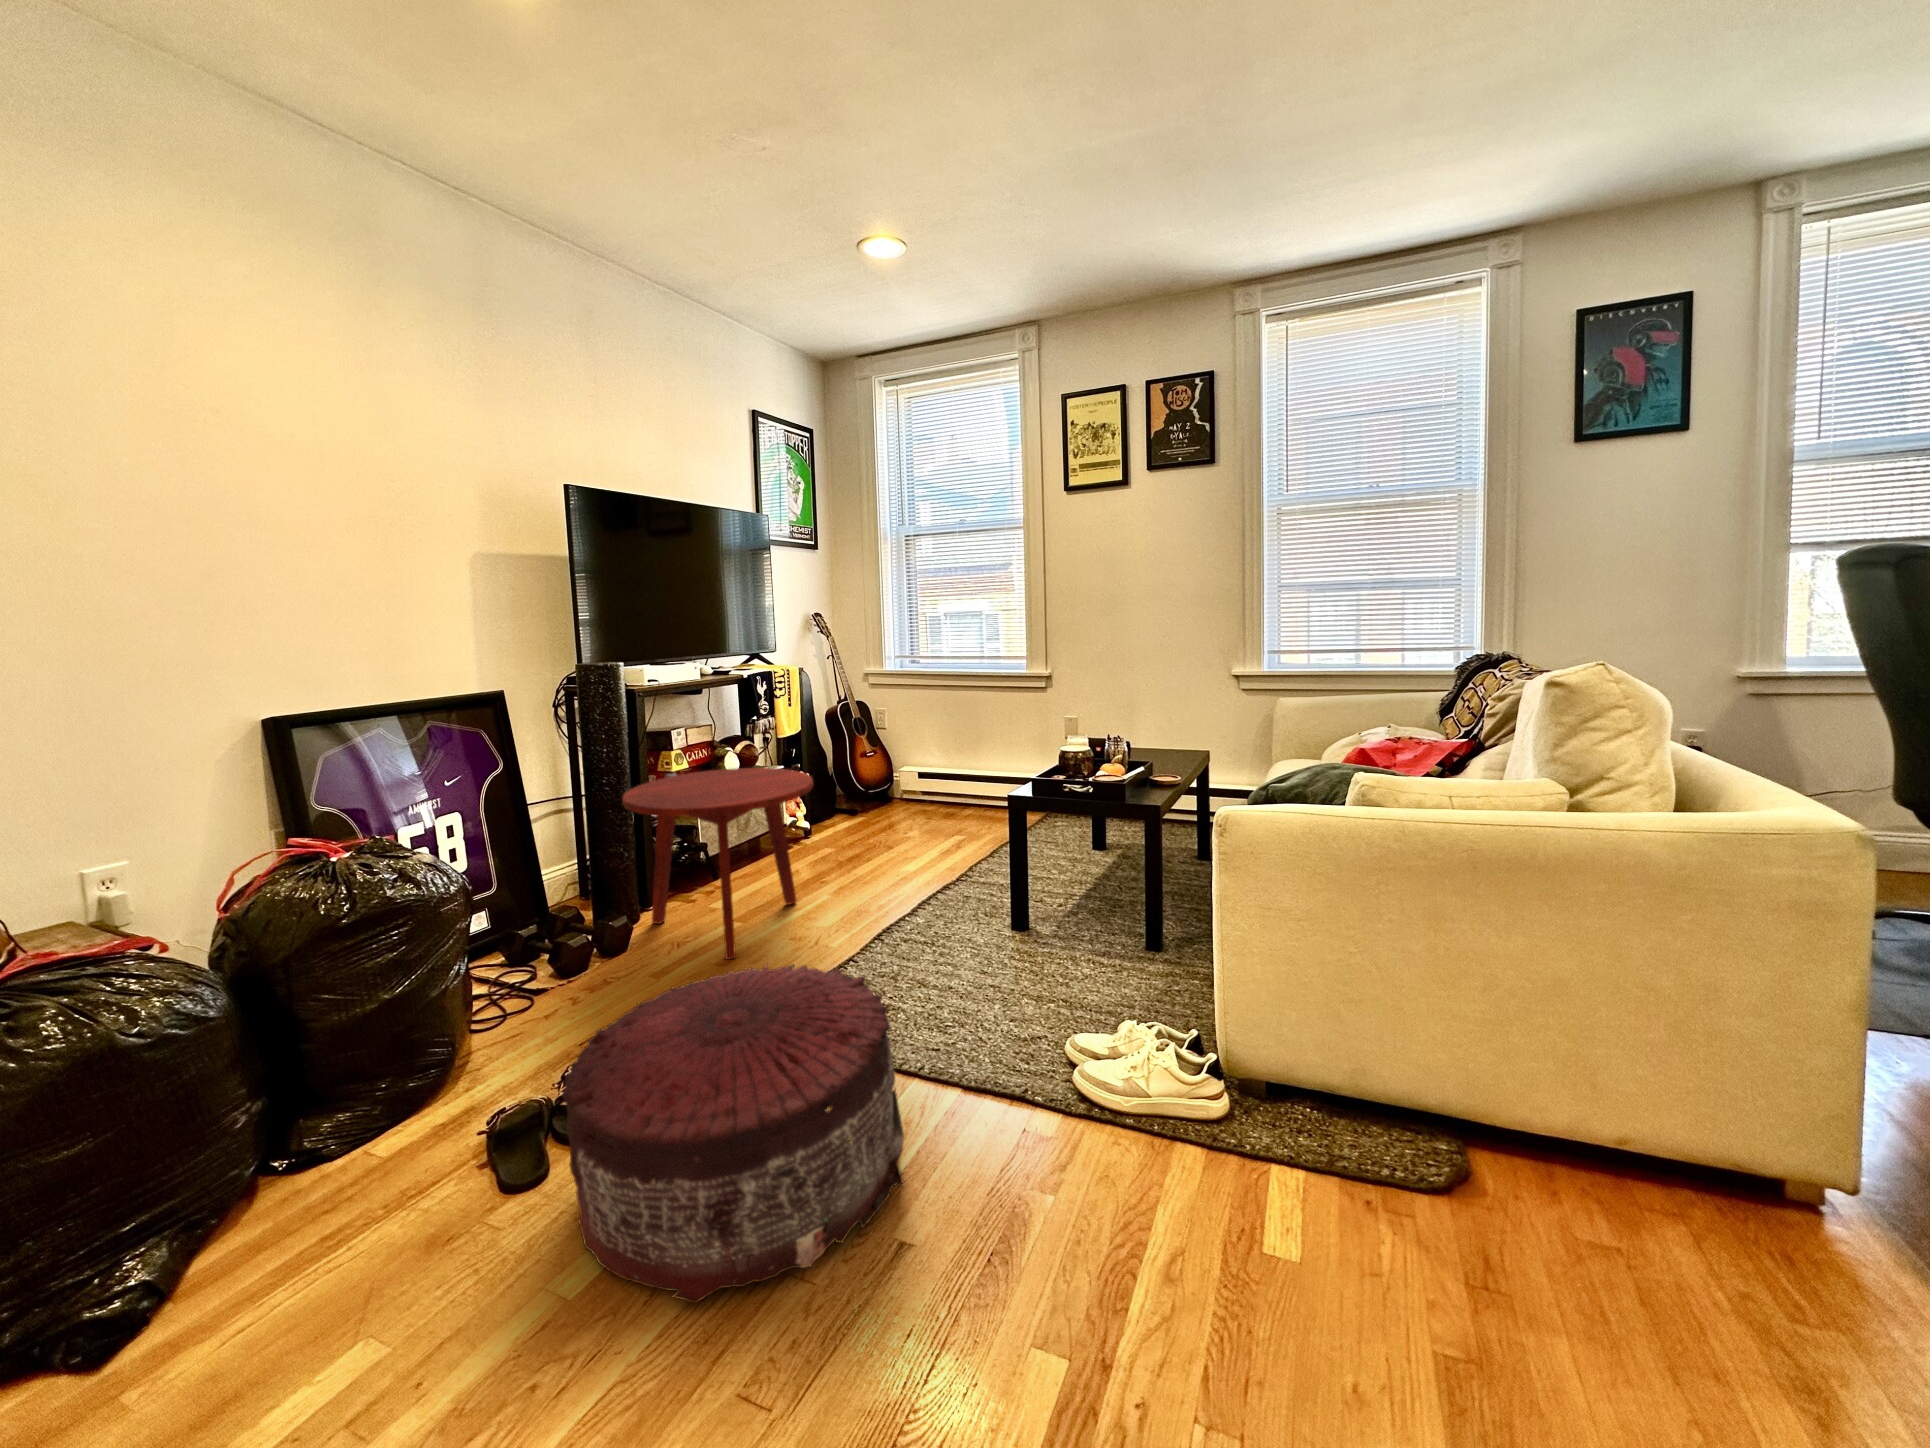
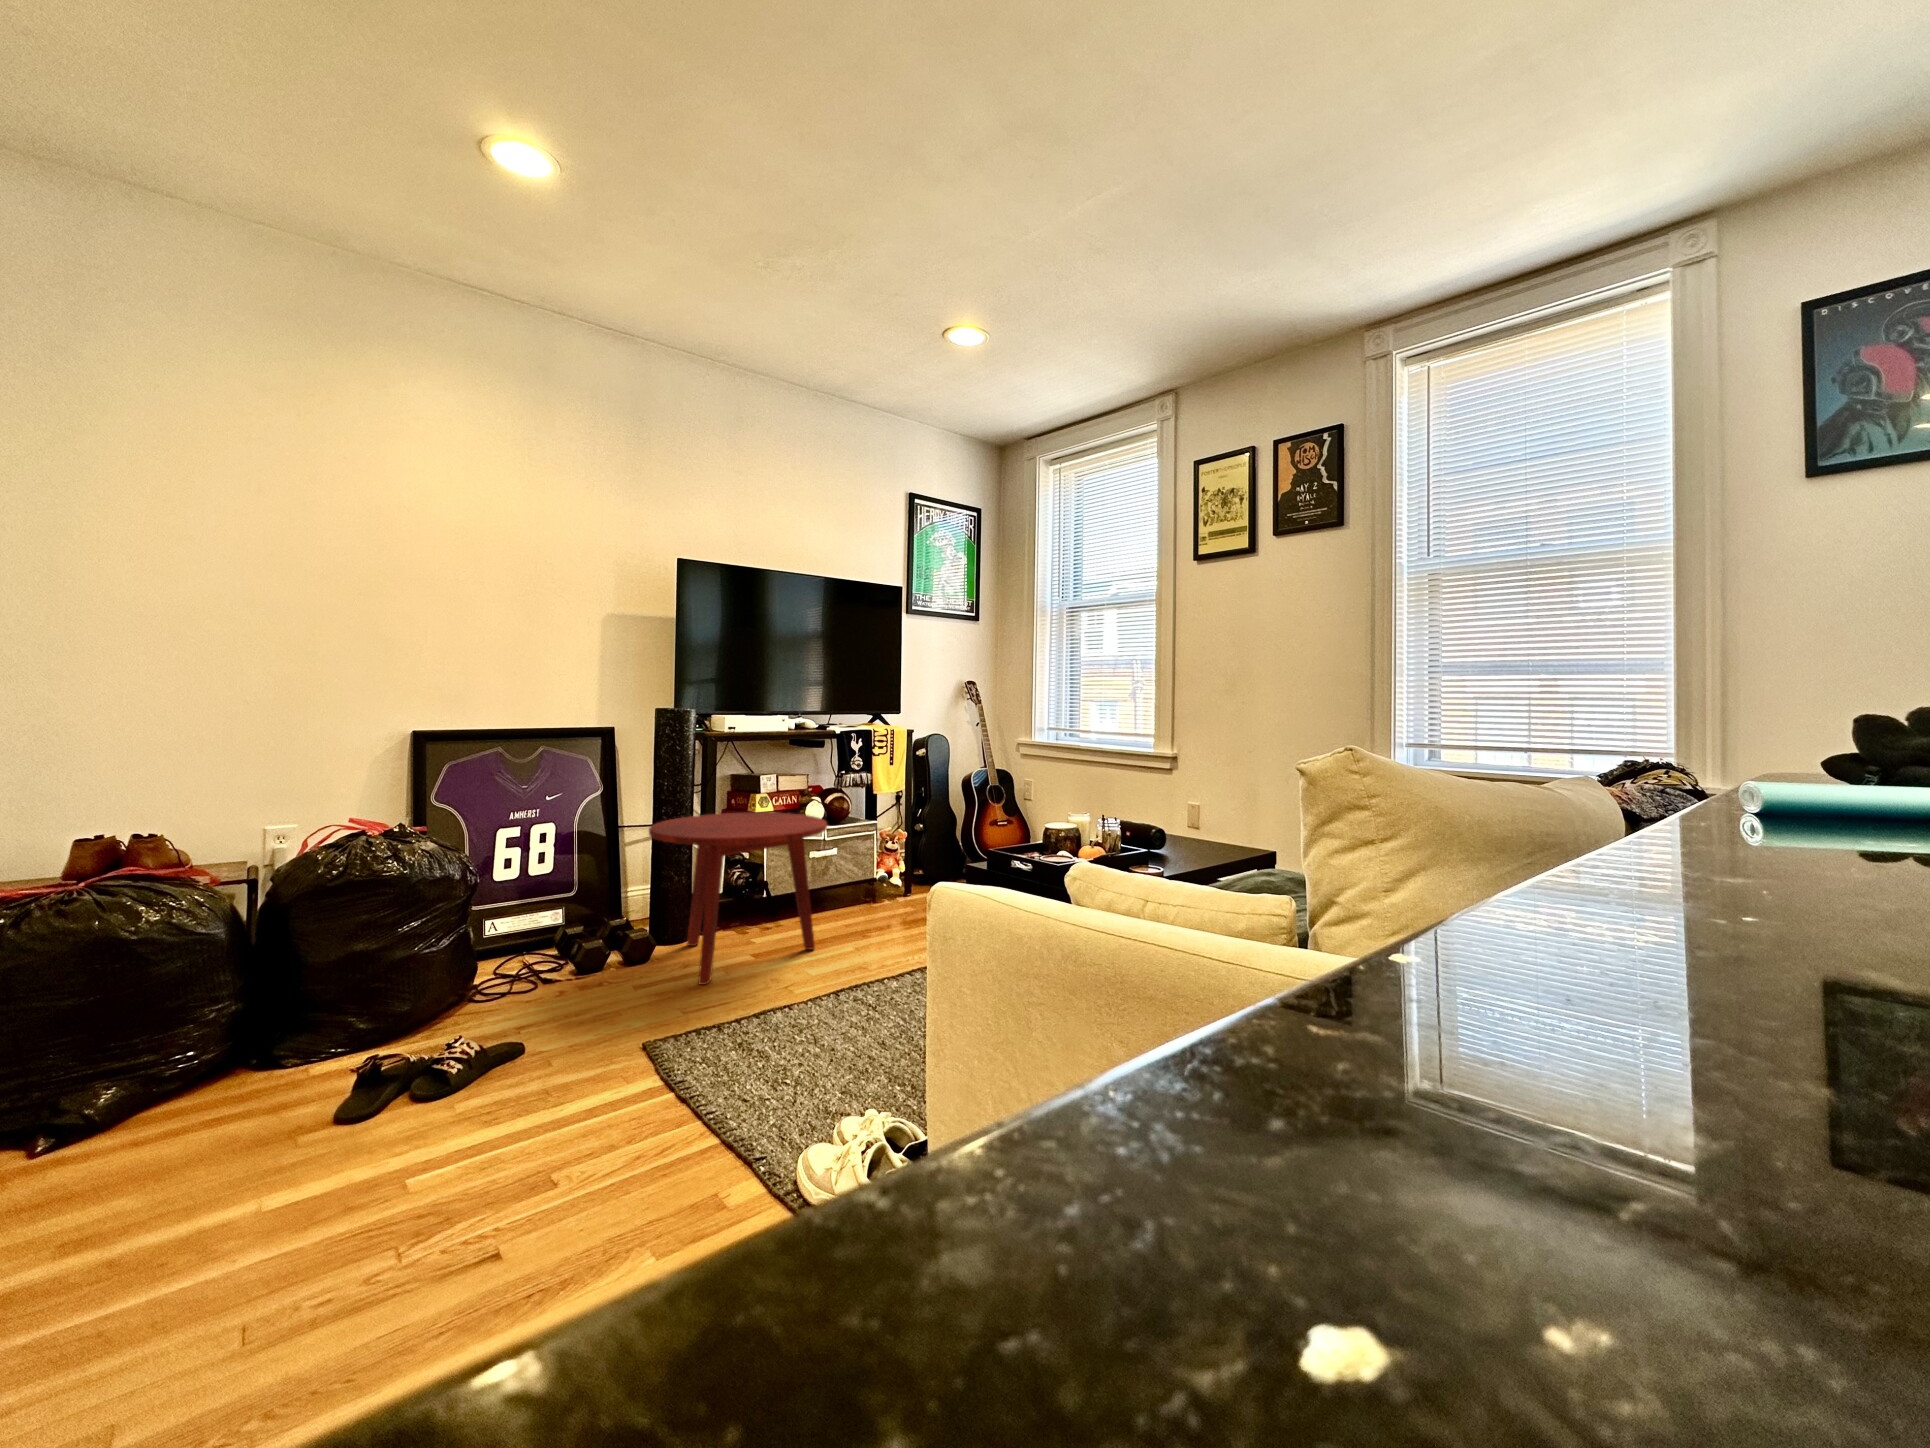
pouf: present [562,964,904,1303] -> none [300,970,639,1234]

